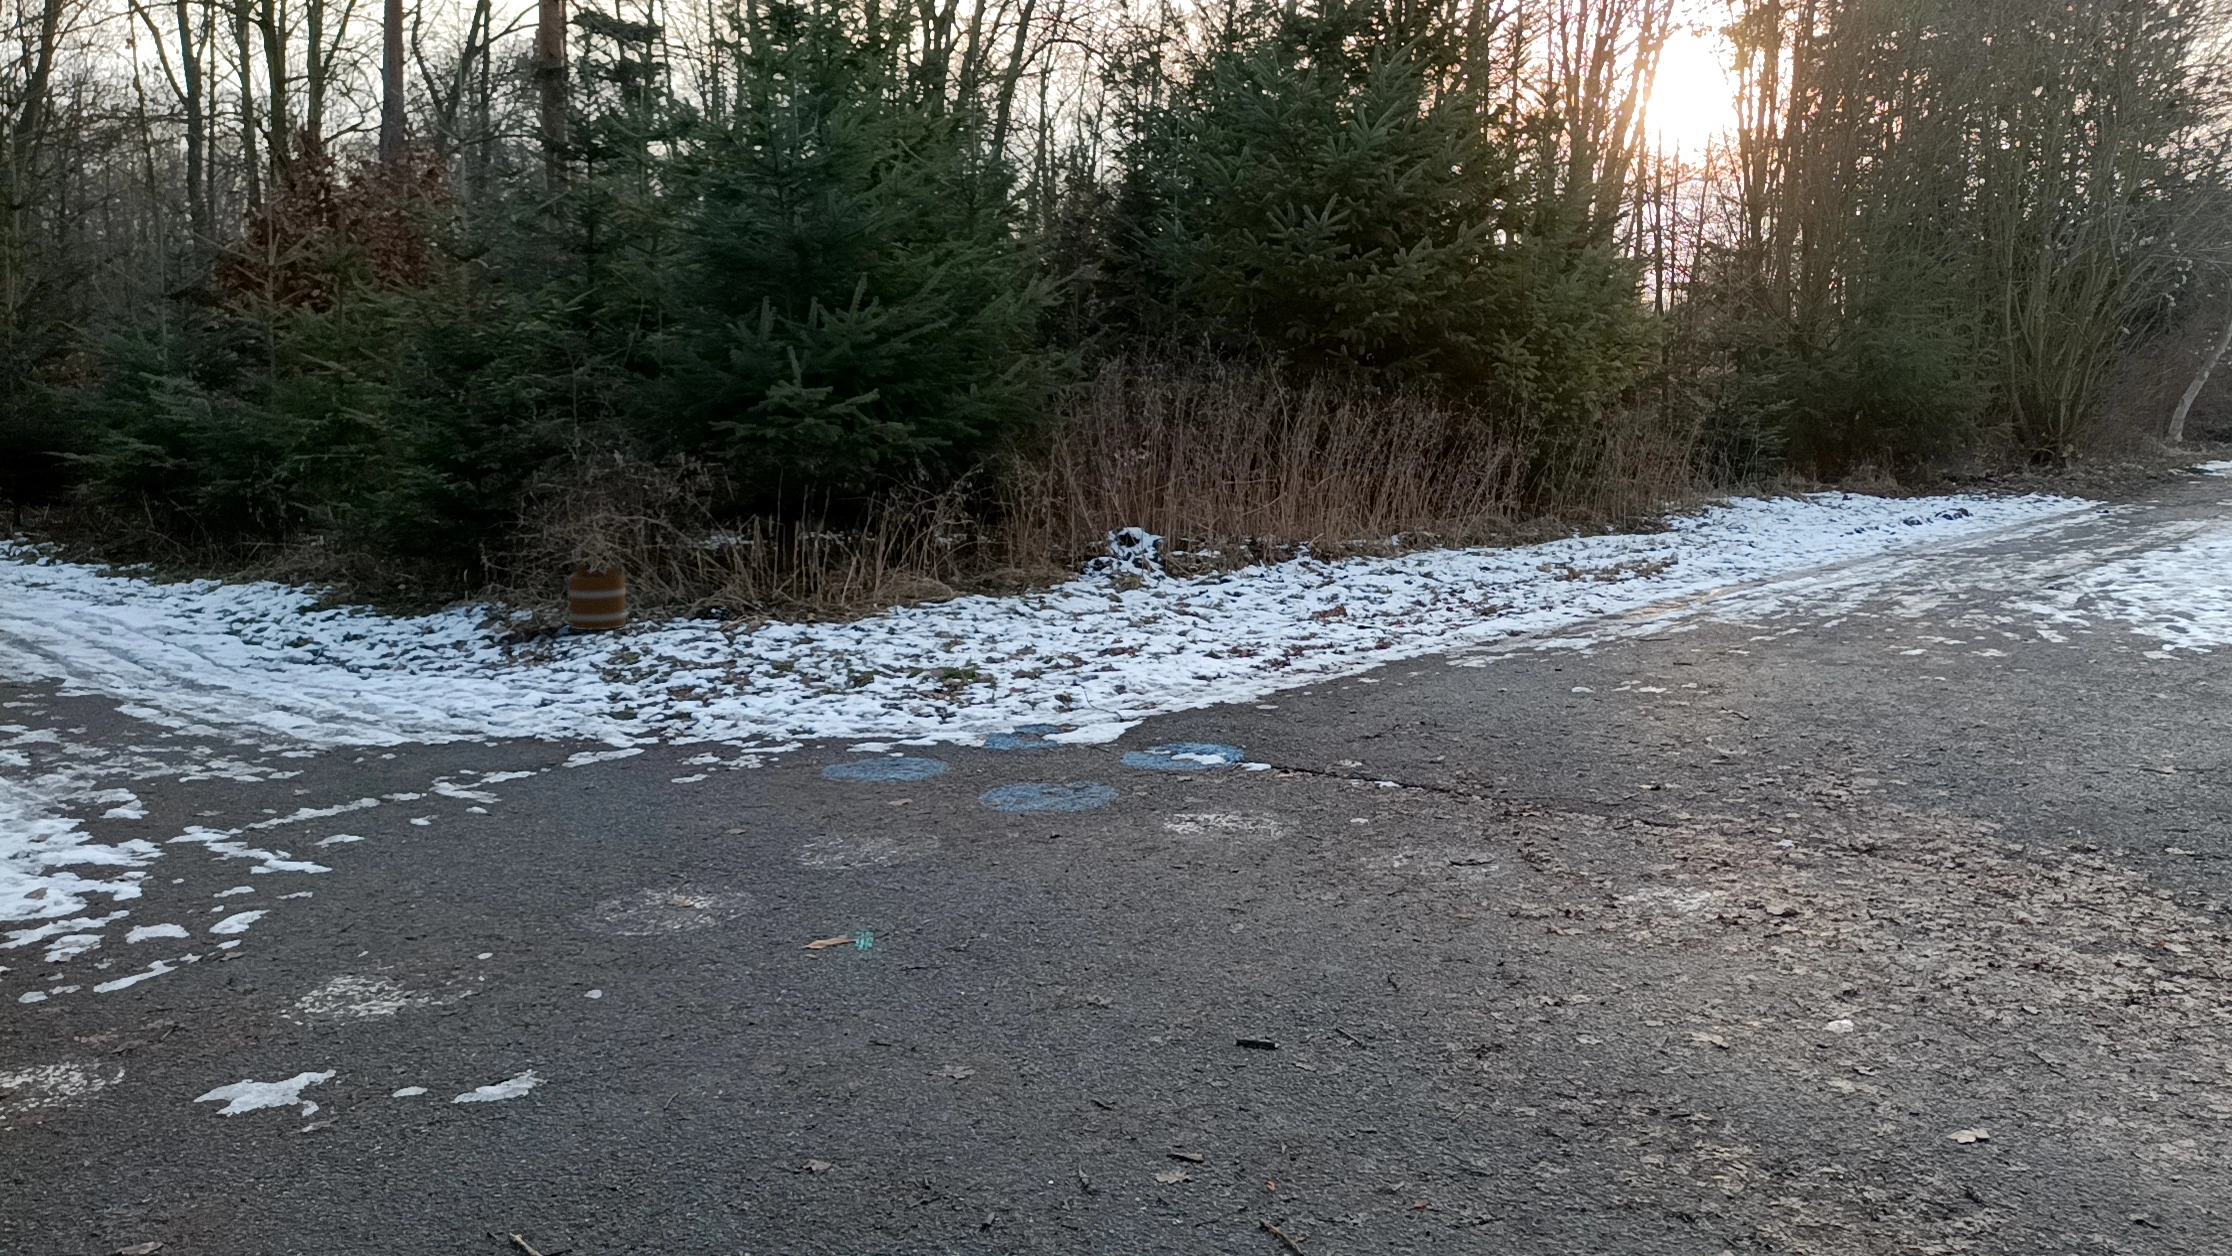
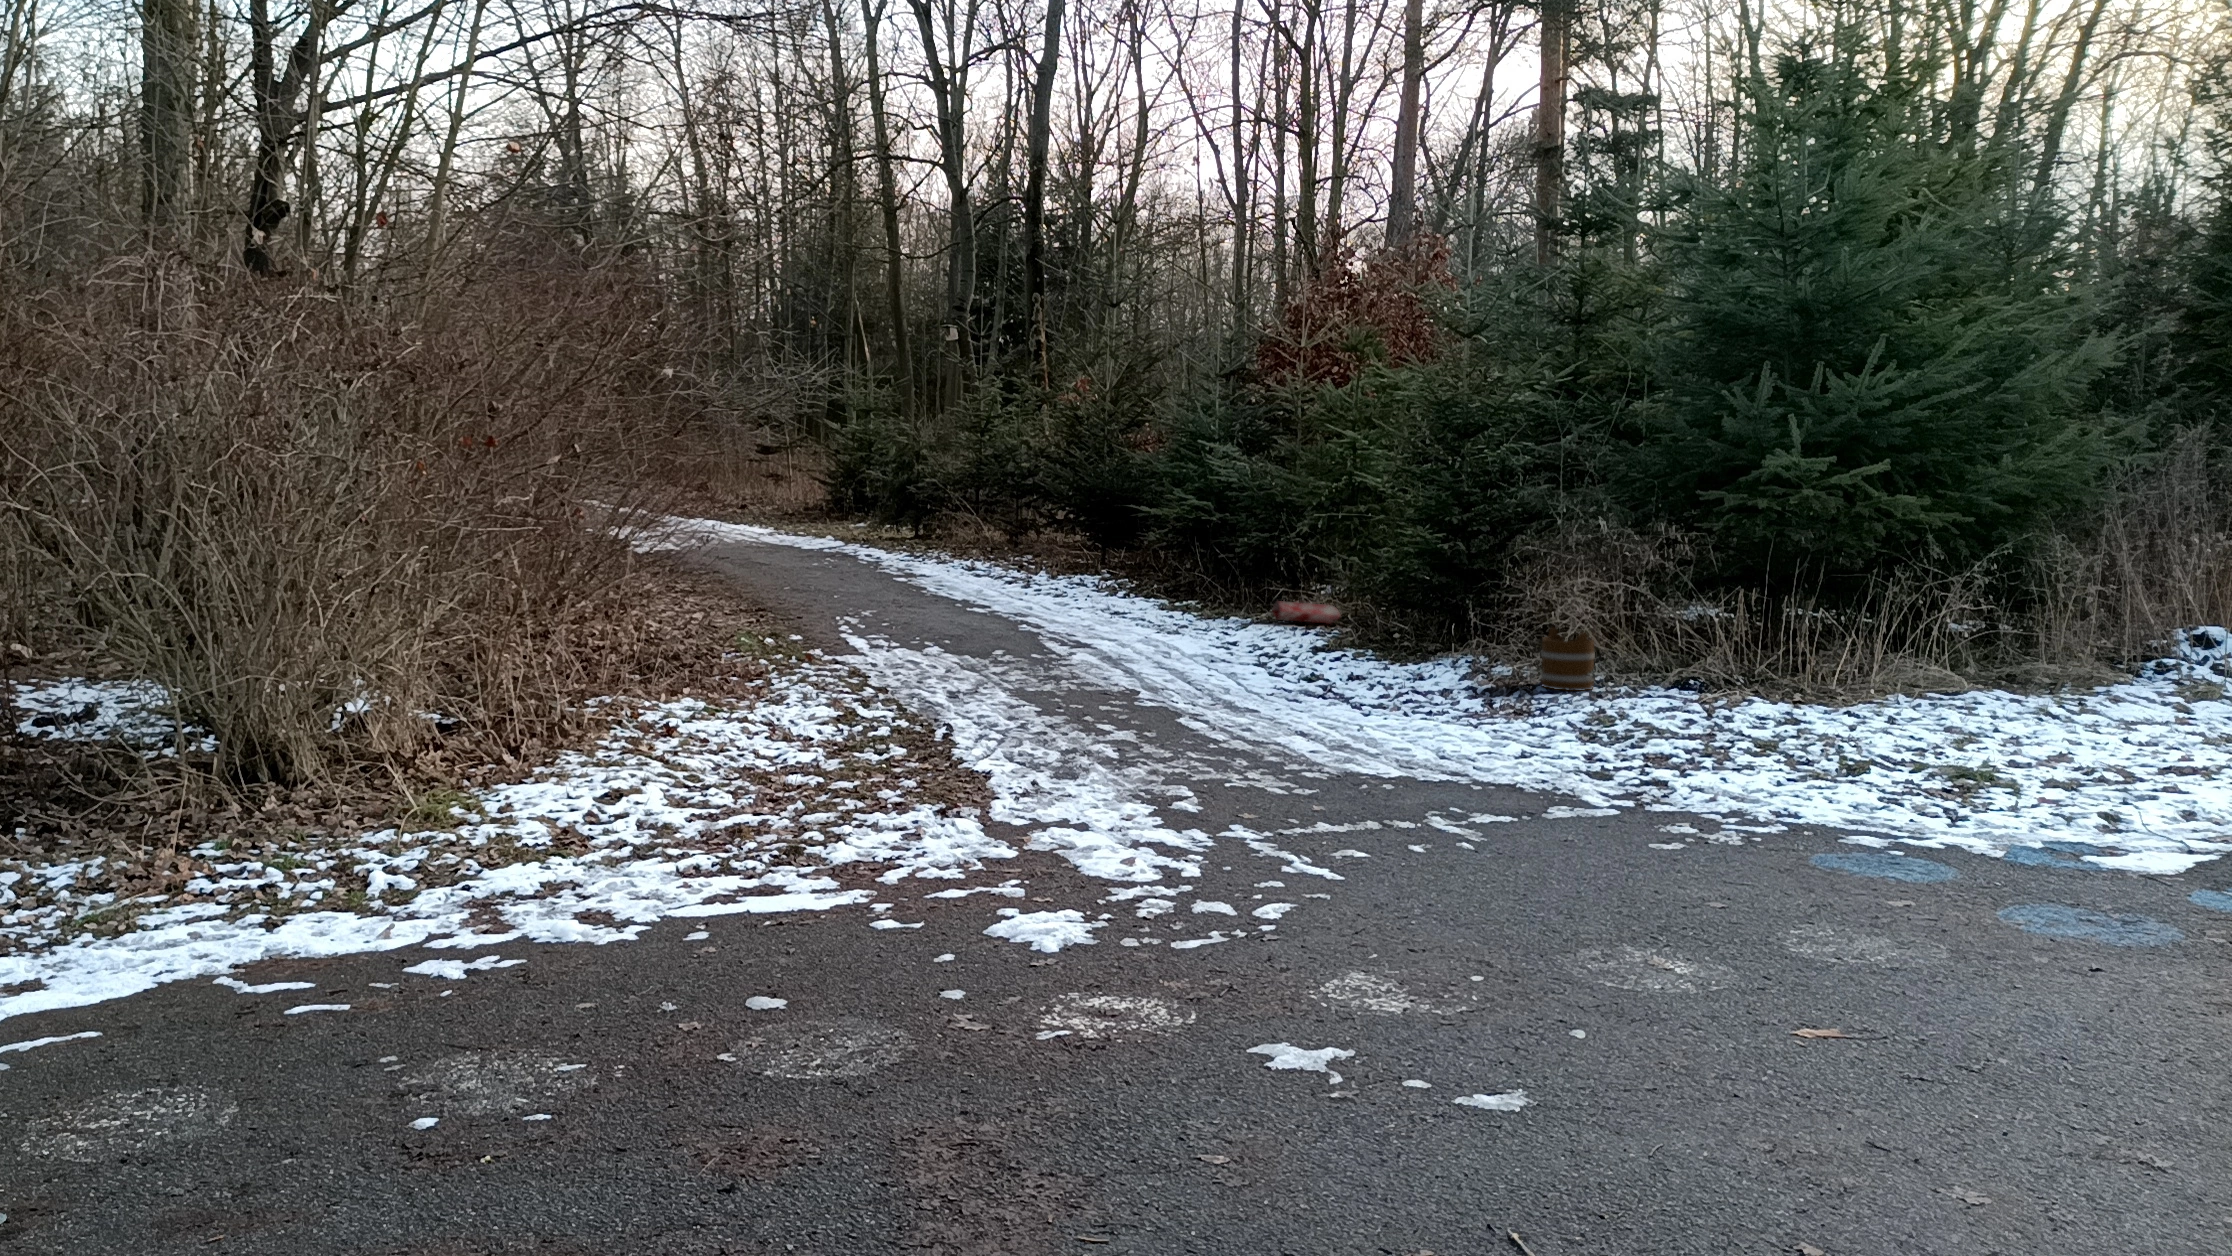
bag: none [237,549,332,578] -> present [1272,599,1340,624]

